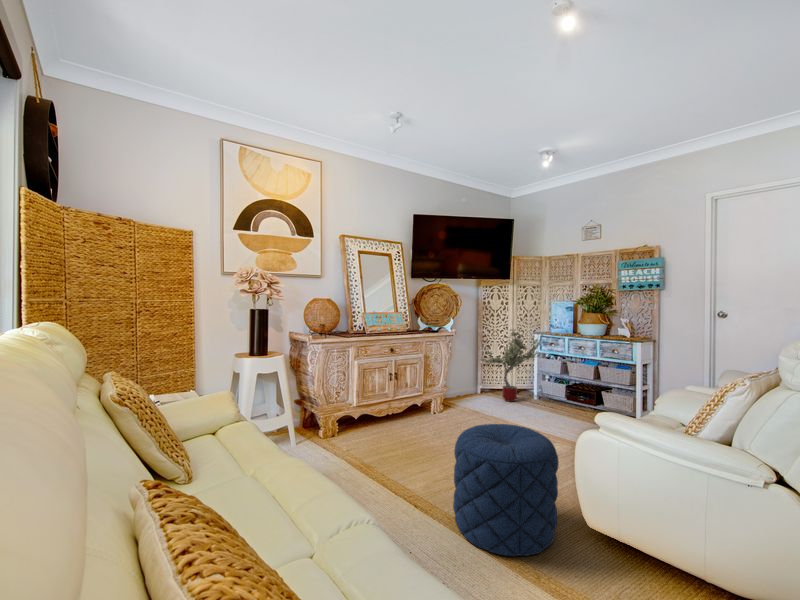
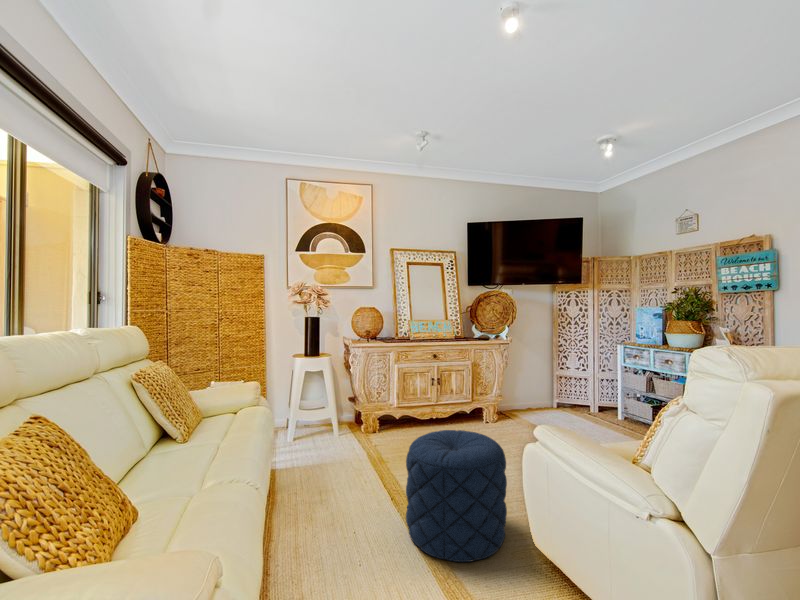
potted tree: present [481,329,541,402] -> none [549,338,620,419]

